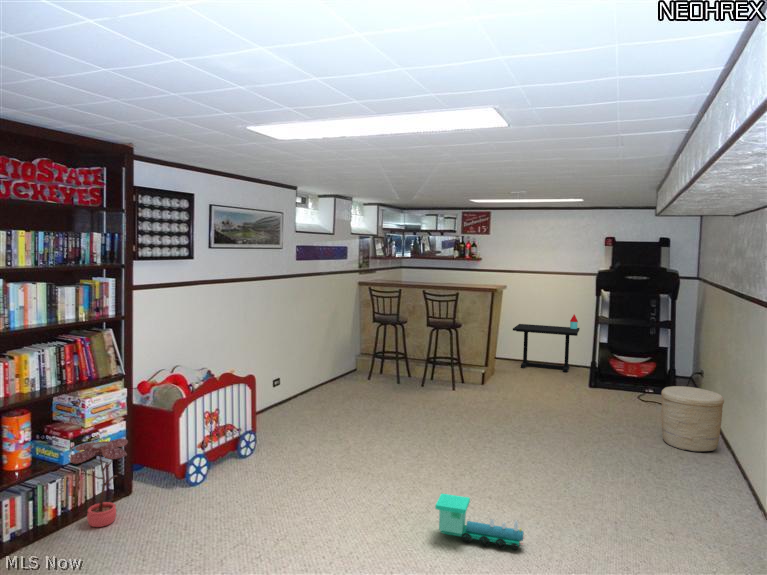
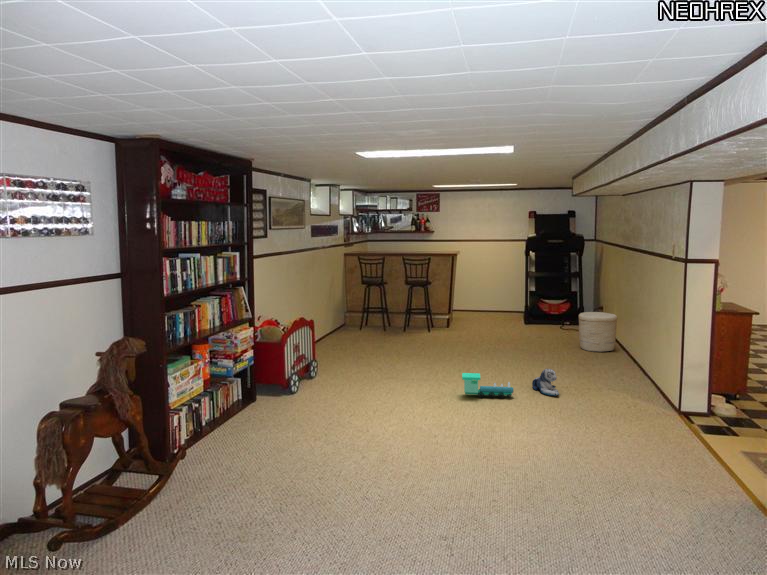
side table: present [513,315,580,372] -> none [464,272,513,316]
potted plant: present [70,438,128,527] -> none [233,355,270,410]
plush toy: none [564,501,606,556] -> present [532,369,559,396]

